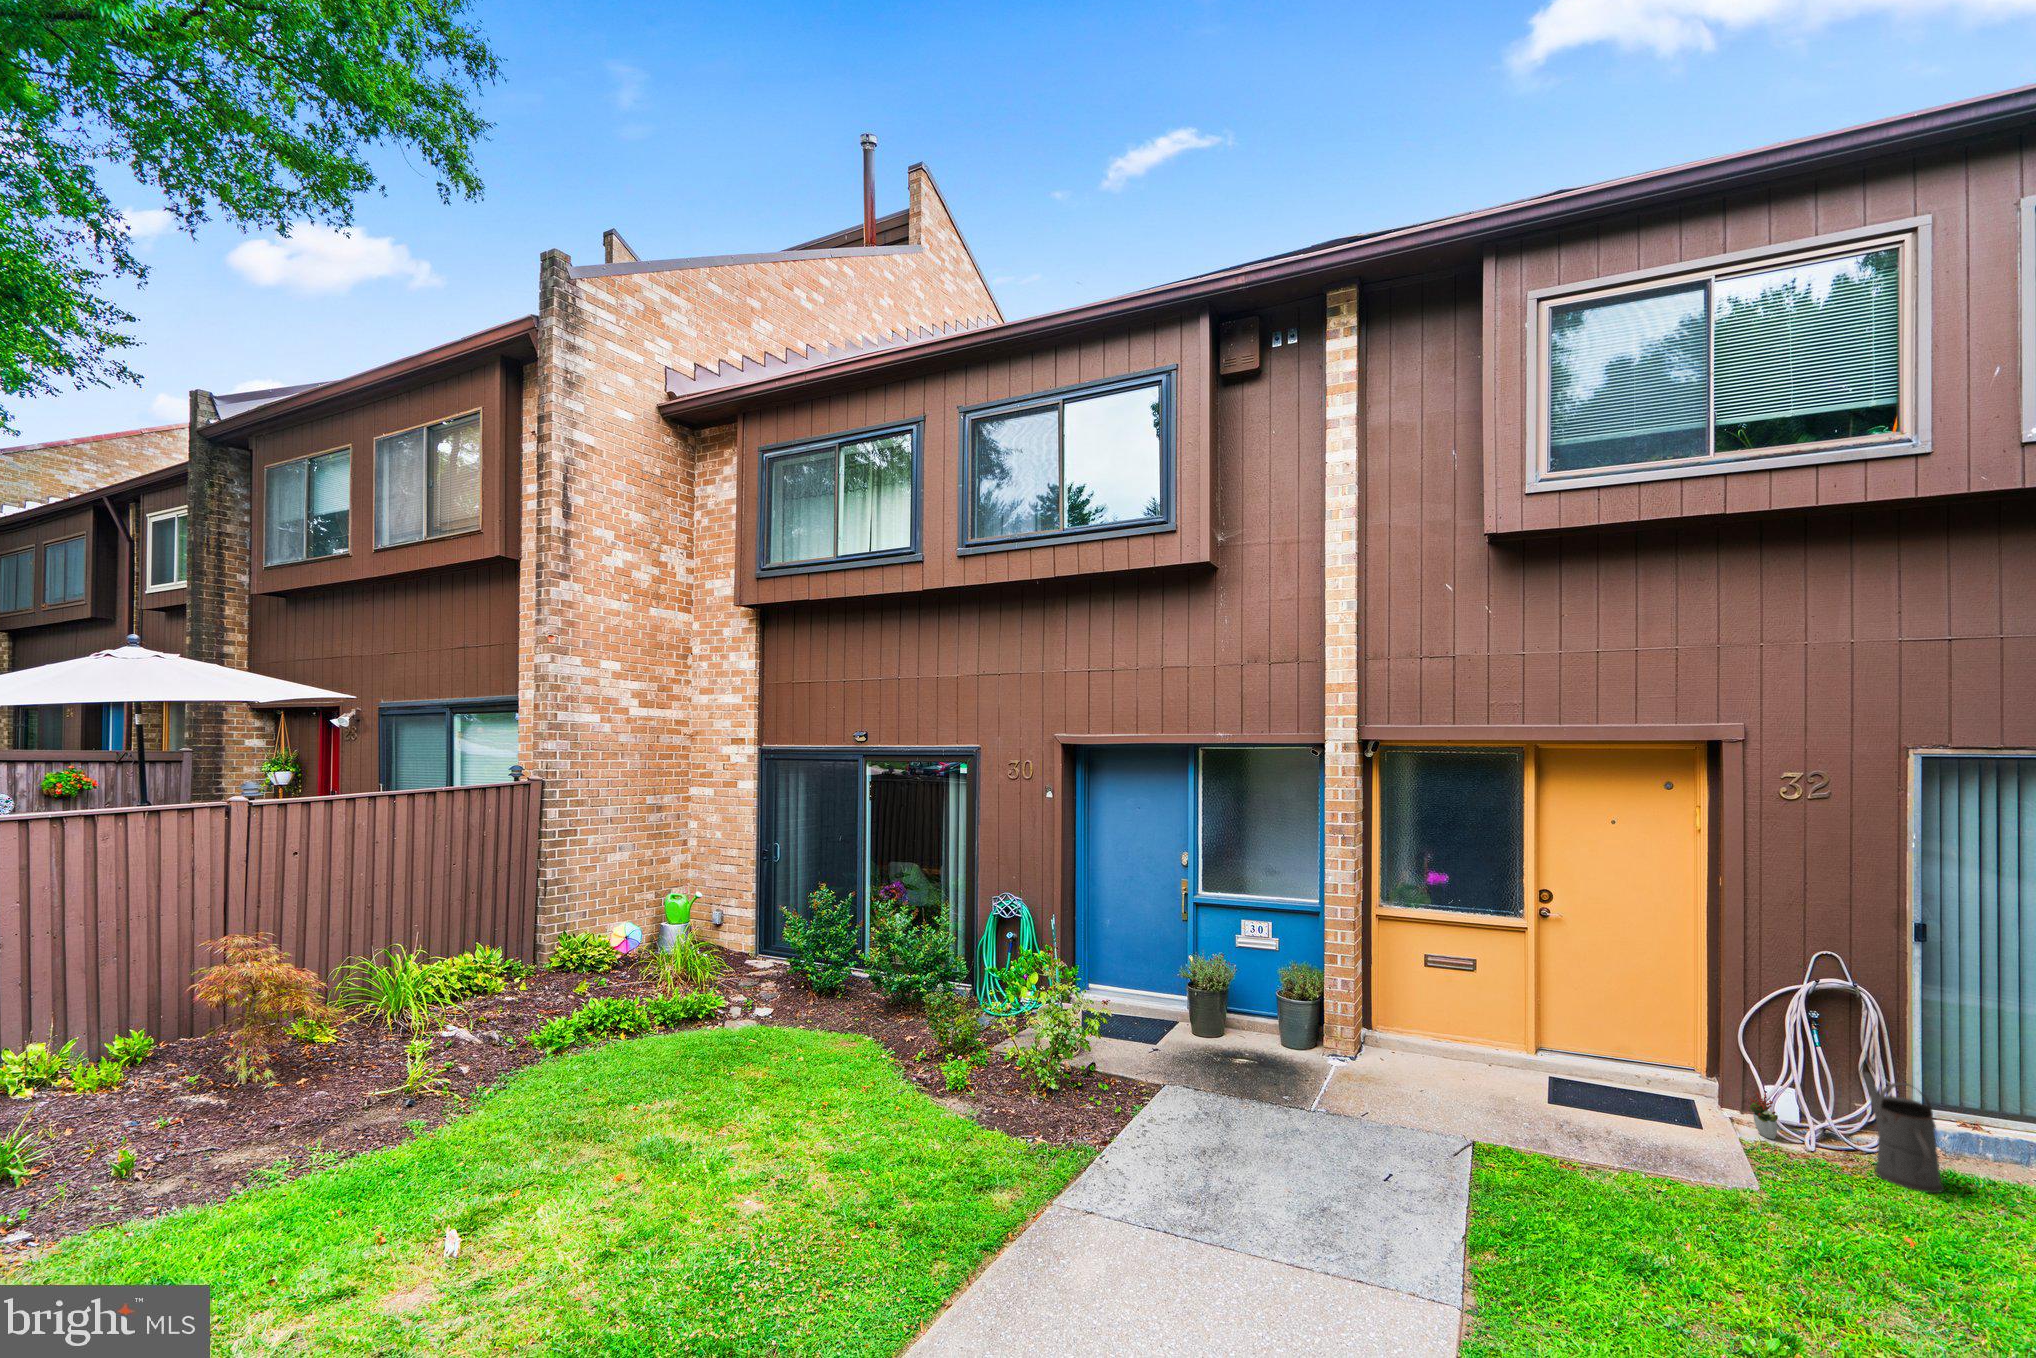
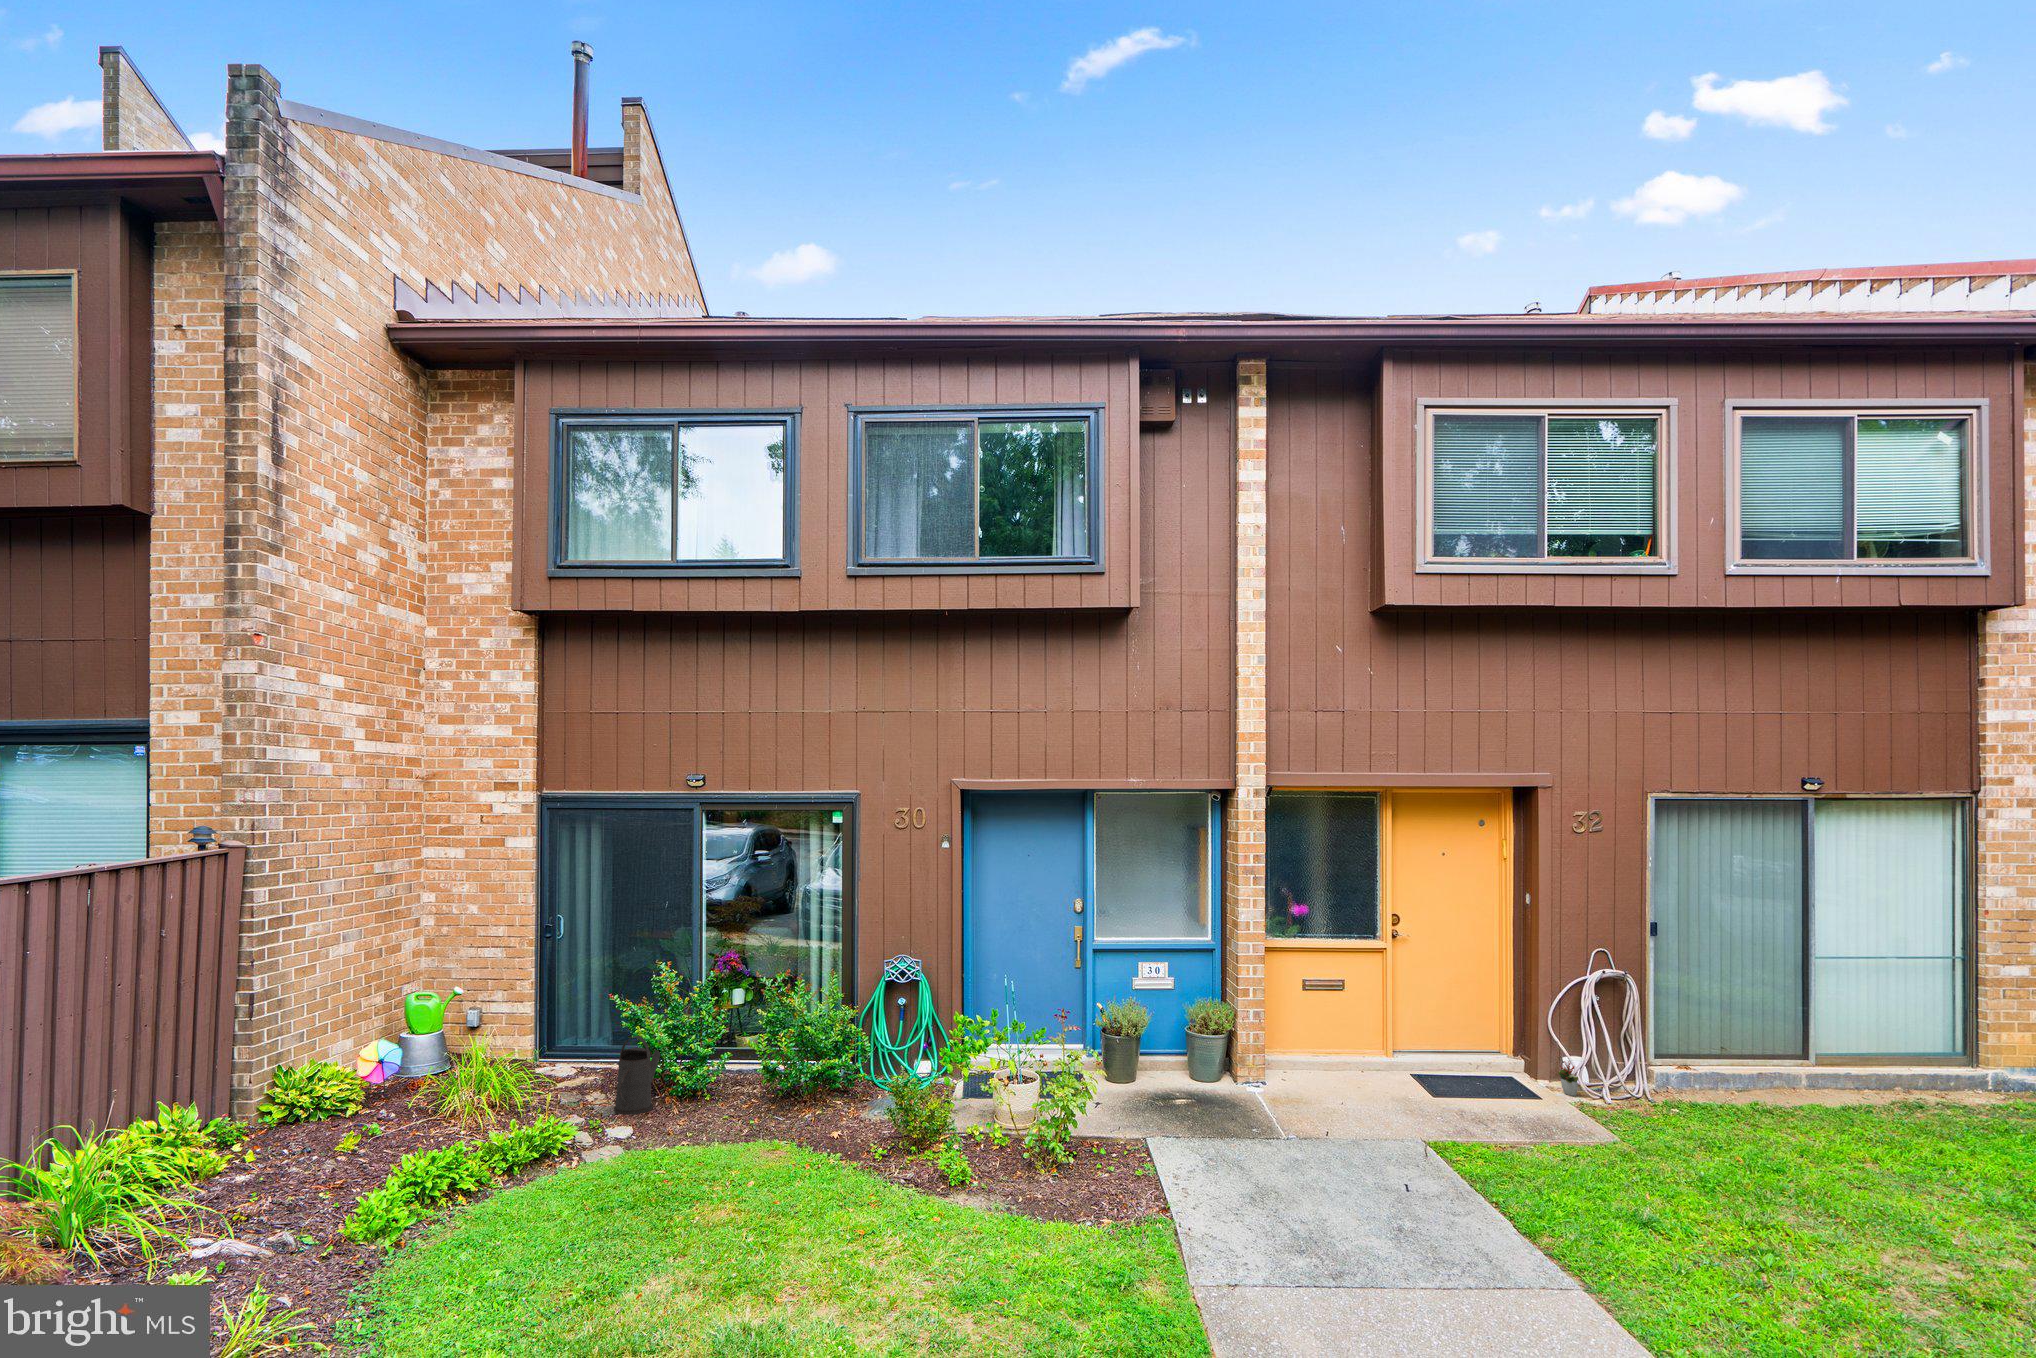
watering can: present [1863,1072,1944,1193] -> present [614,1036,660,1115]

